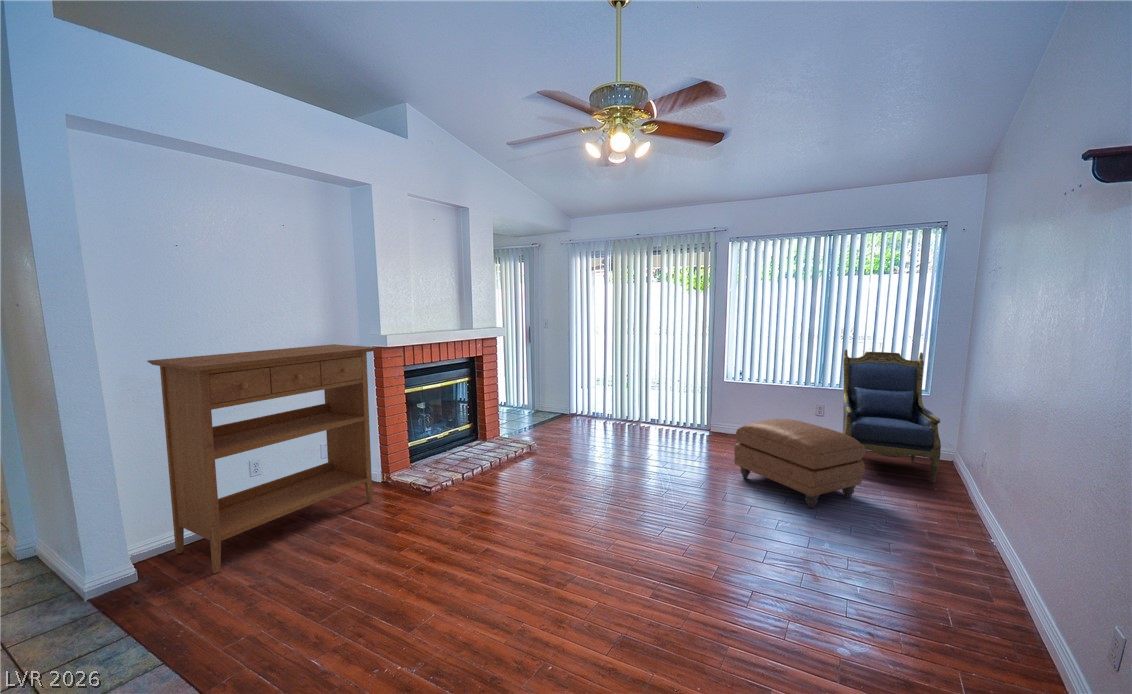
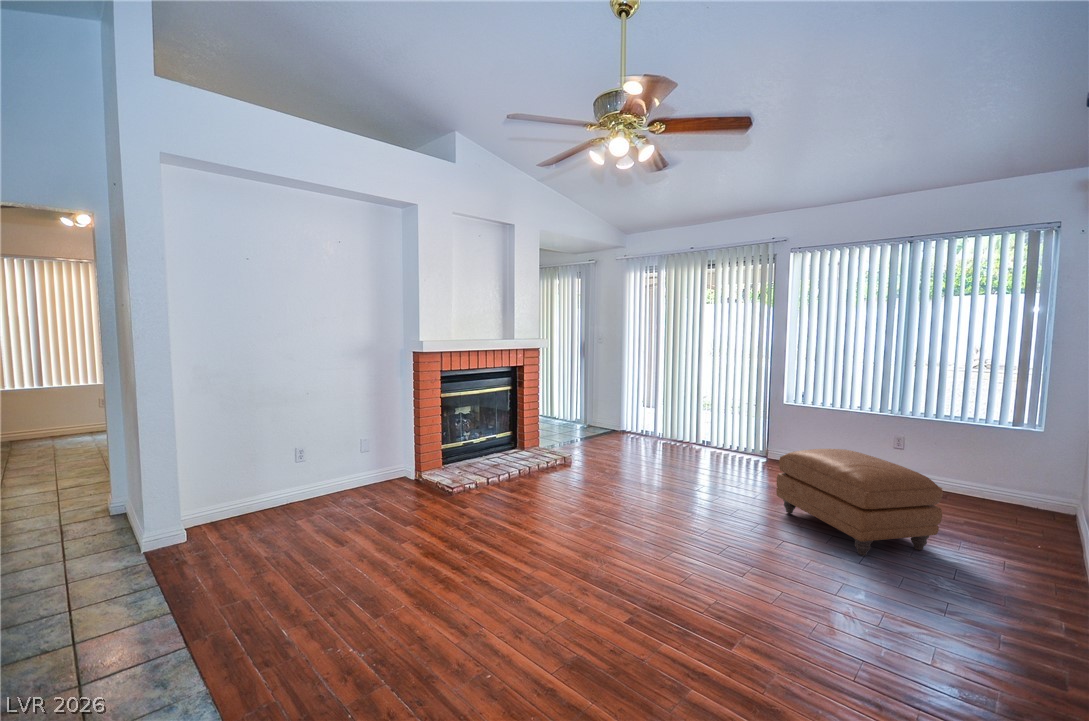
console table: present [147,344,378,574] -> none [220,349,410,538]
armchair: present [843,349,941,483] -> none [924,373,1067,547]

